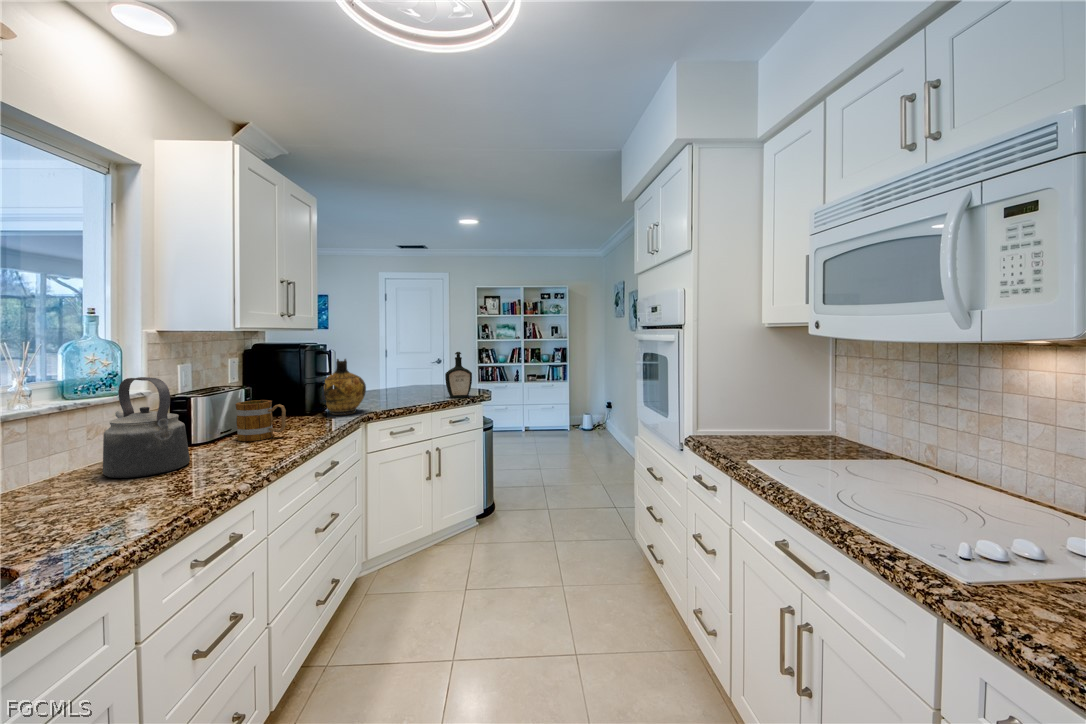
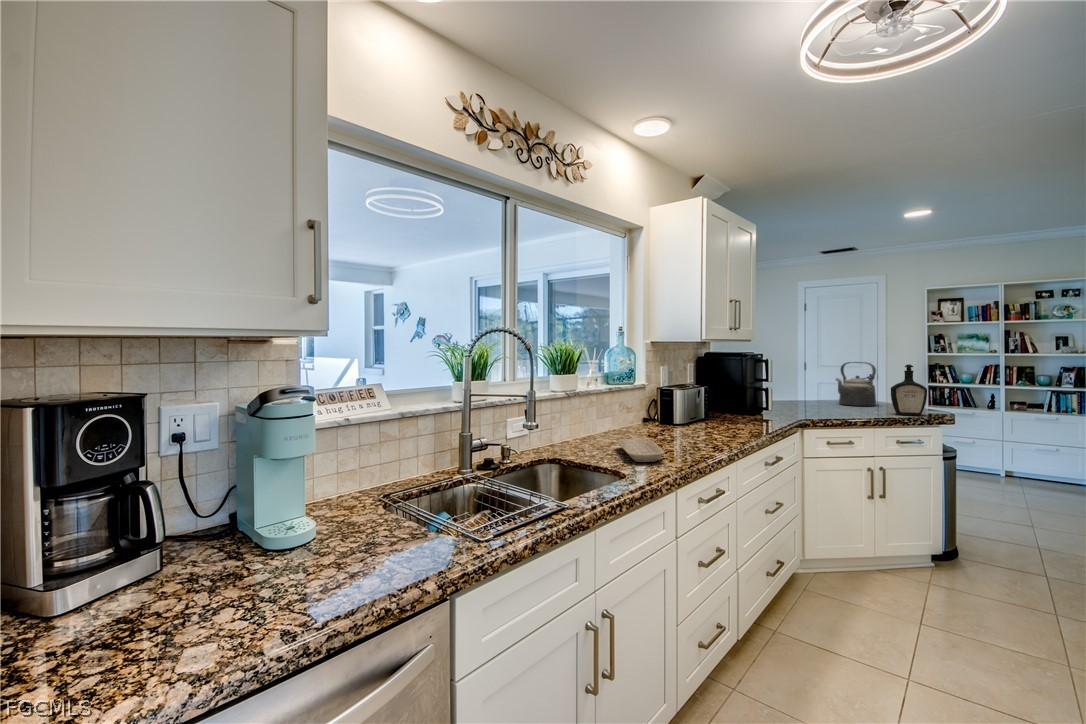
ceramic jug: present [324,359,366,415] -> none [758,367,803,418]
kettle: present [103,377,190,478] -> present [836,362,876,406]
mug: present [235,400,286,441] -> none [702,397,740,428]
tray: none [40,484,126,535] -> present [617,438,664,462]

